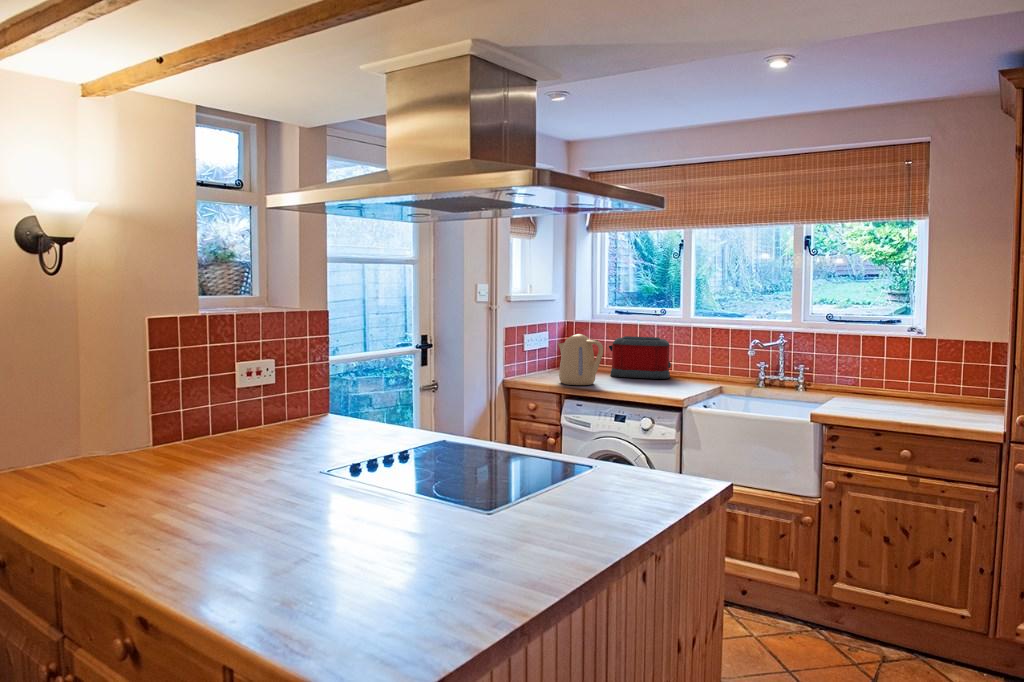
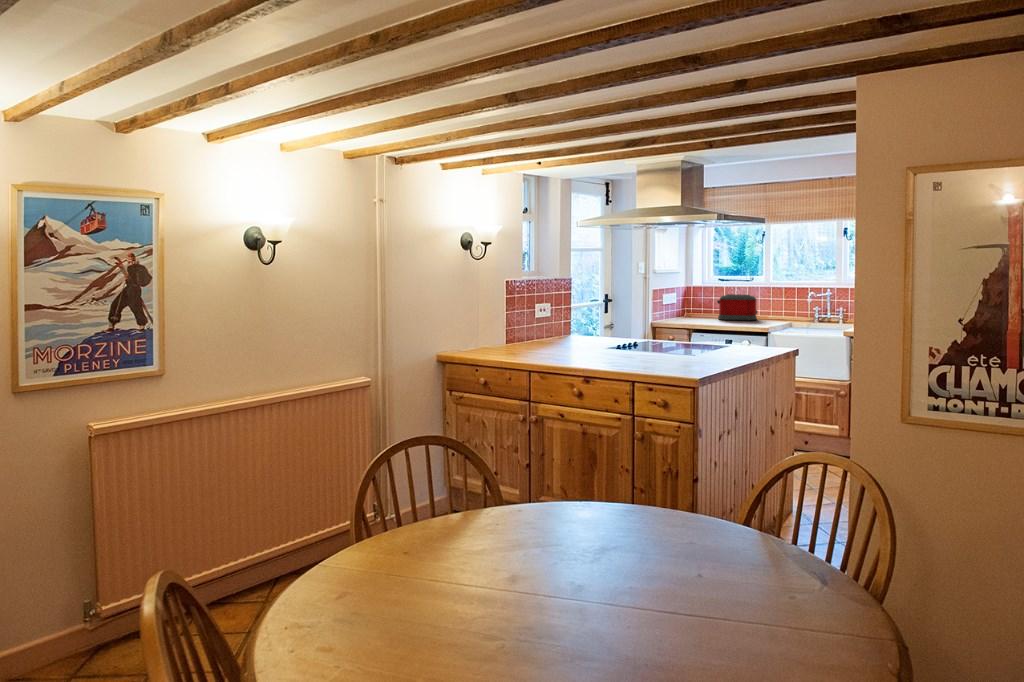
kettle: present [558,334,603,385] -> none [686,293,716,324]

